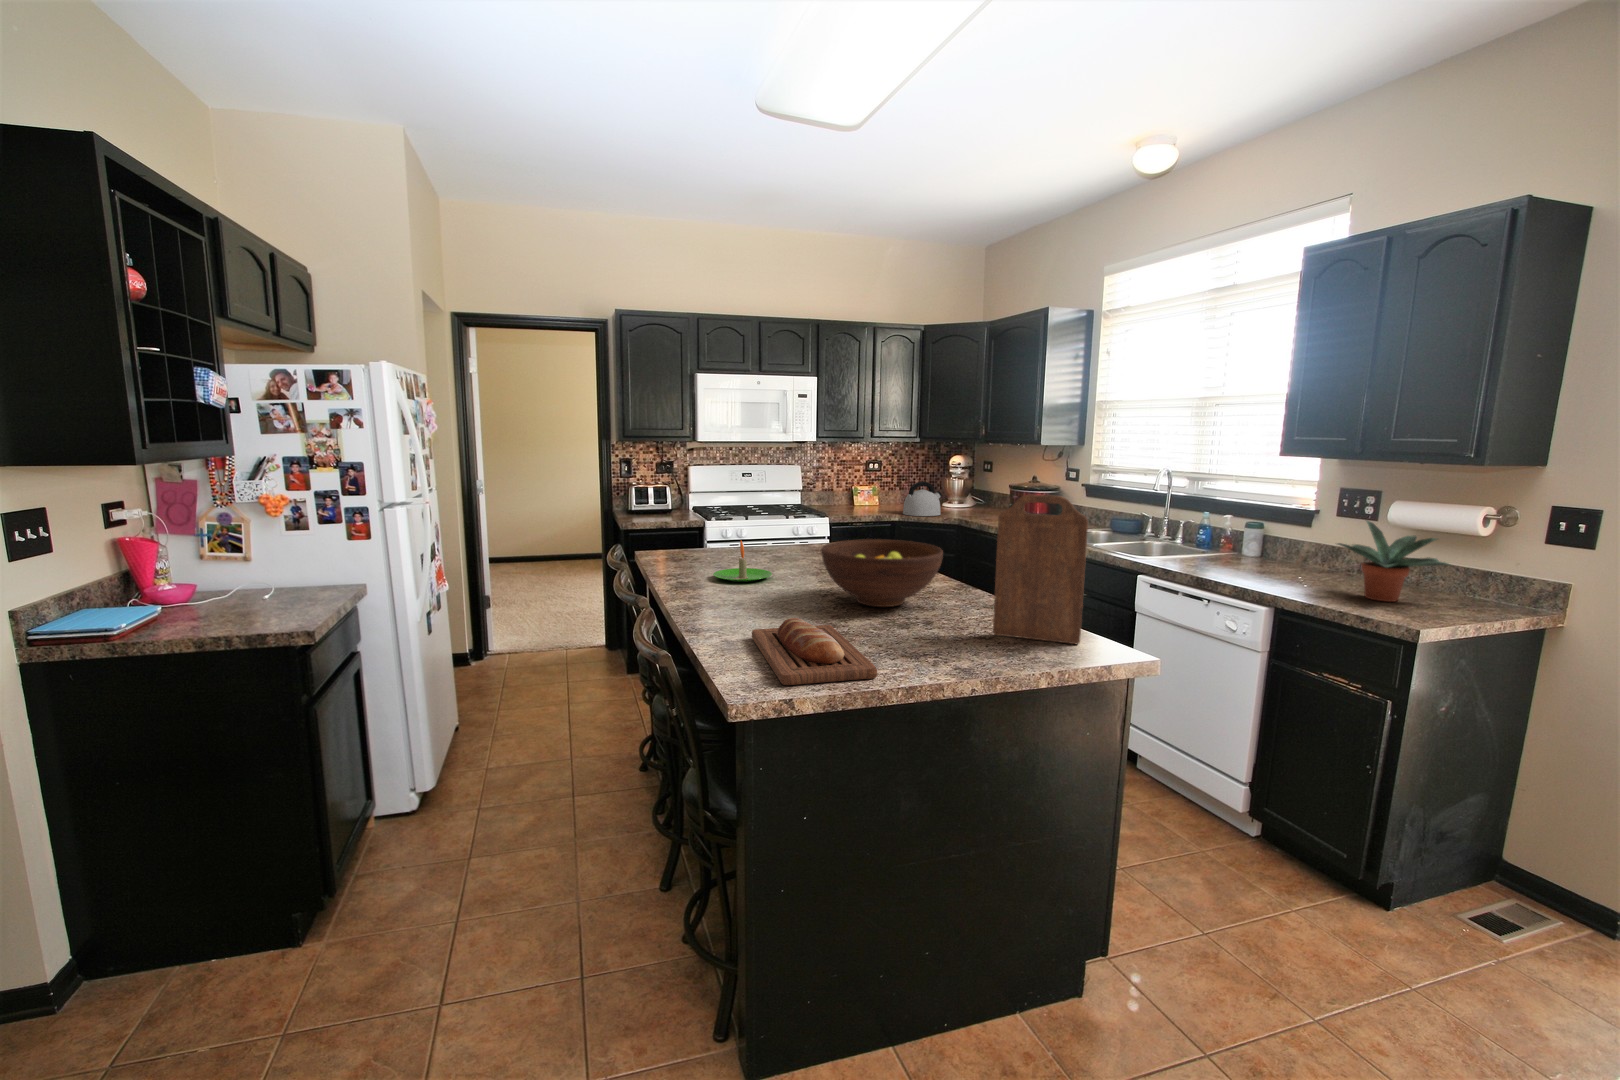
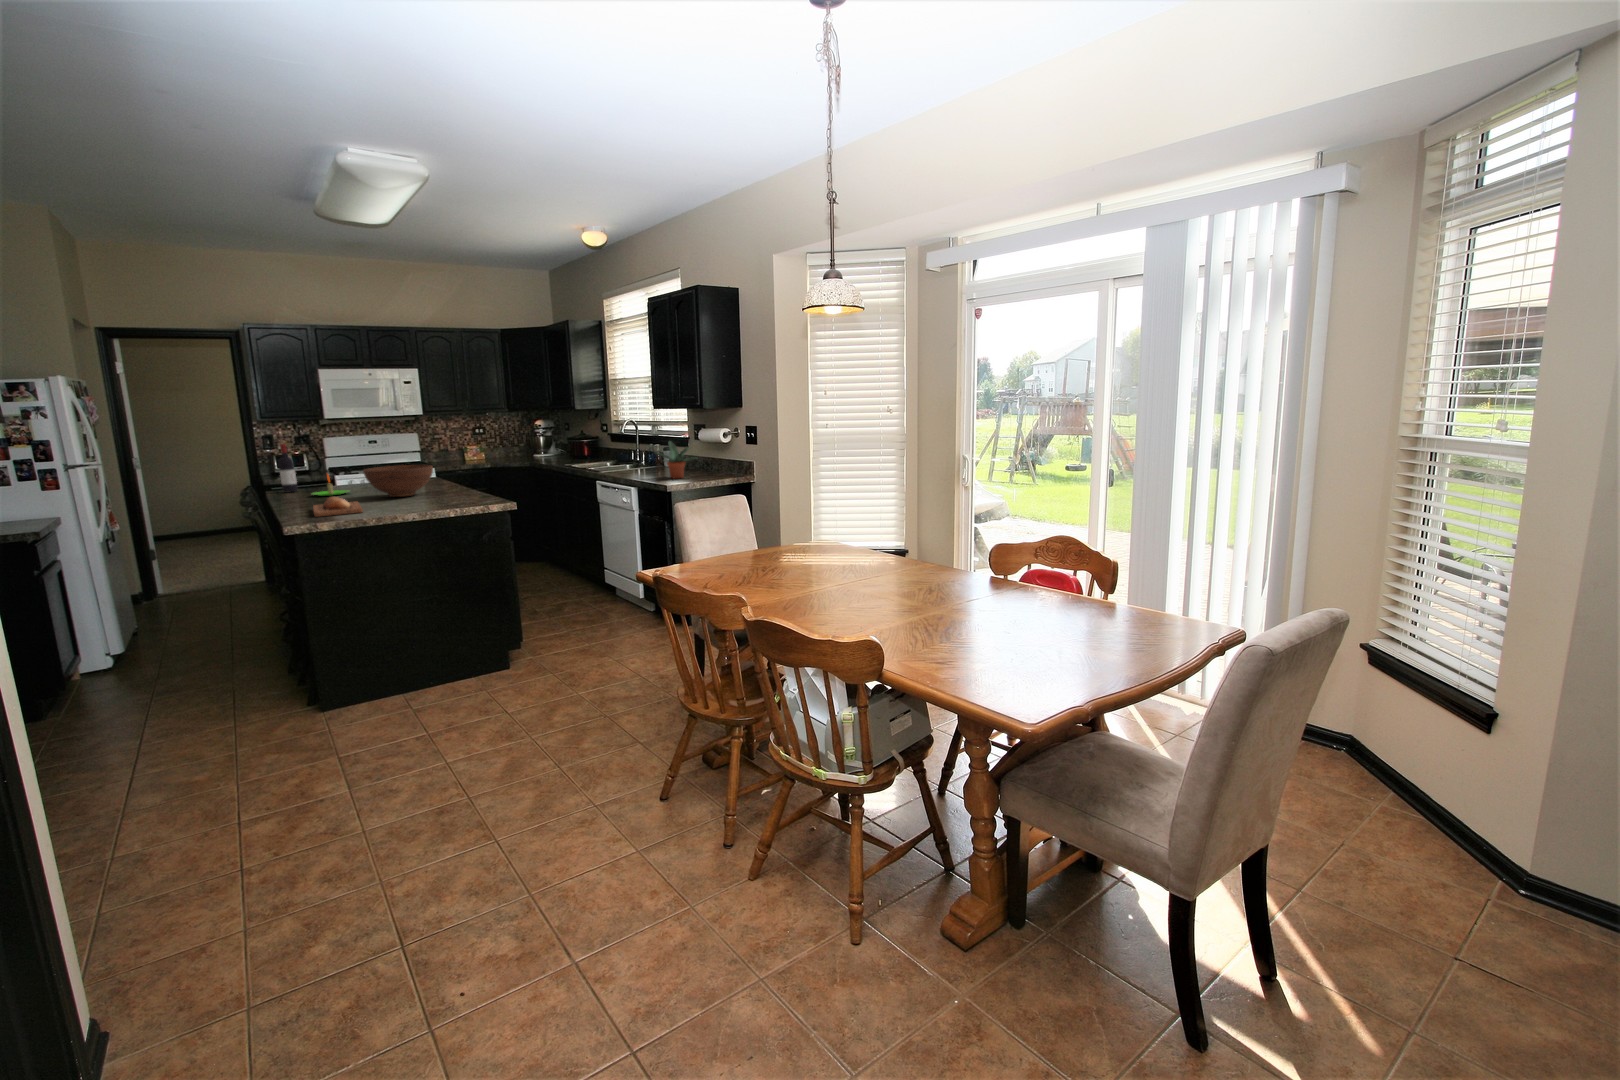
wine bottle: none [662,482,683,561] -> present [278,444,298,493]
kettle: present [903,482,942,516] -> none [494,439,522,463]
cutting board: present [993,495,1088,644] -> none [436,434,479,500]

